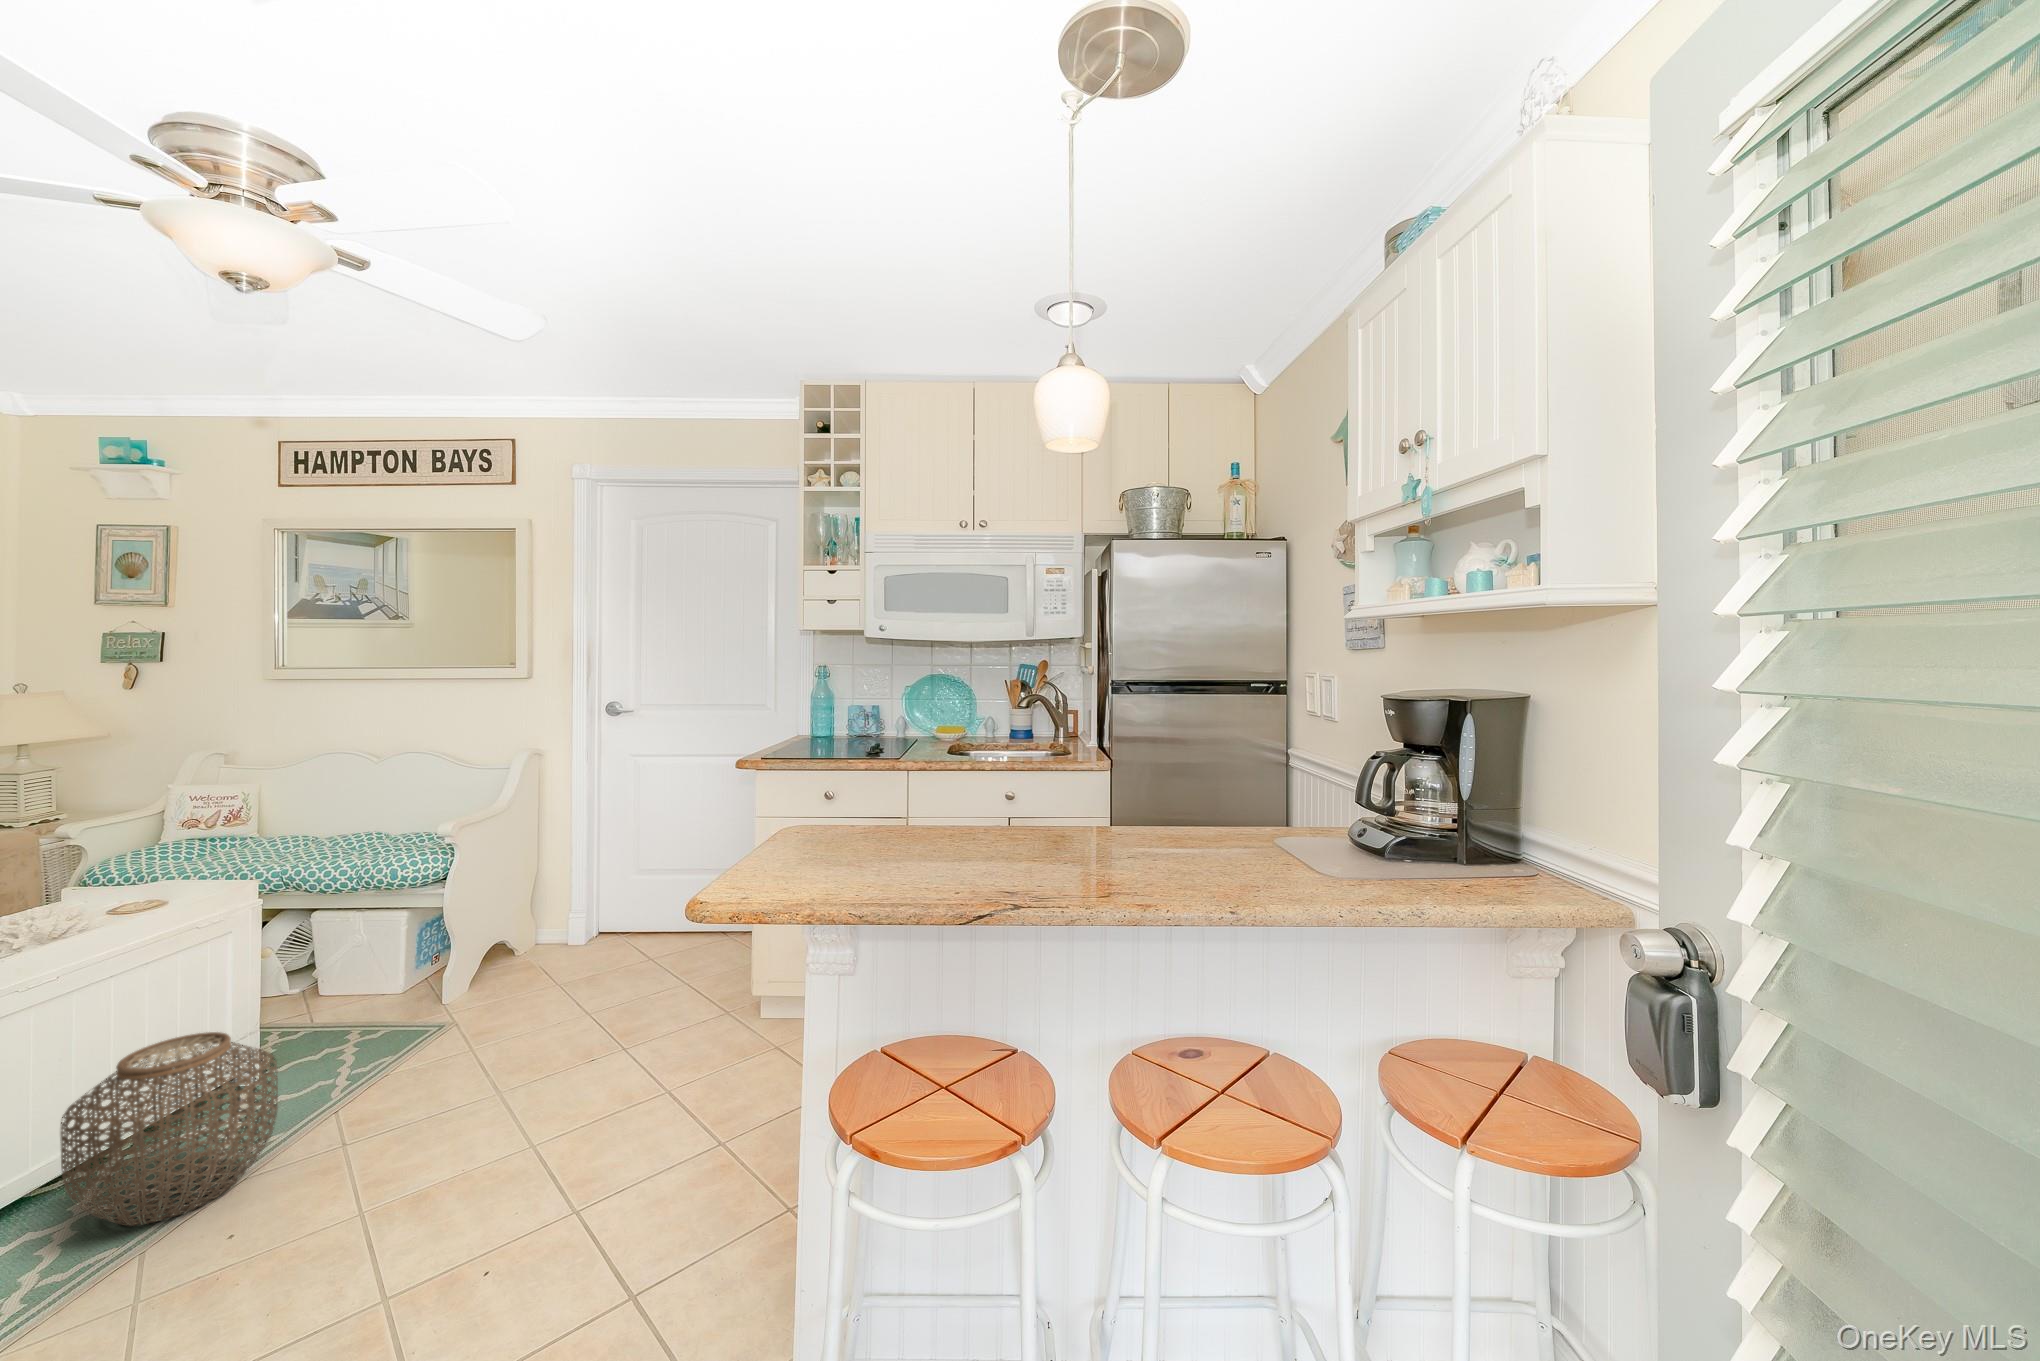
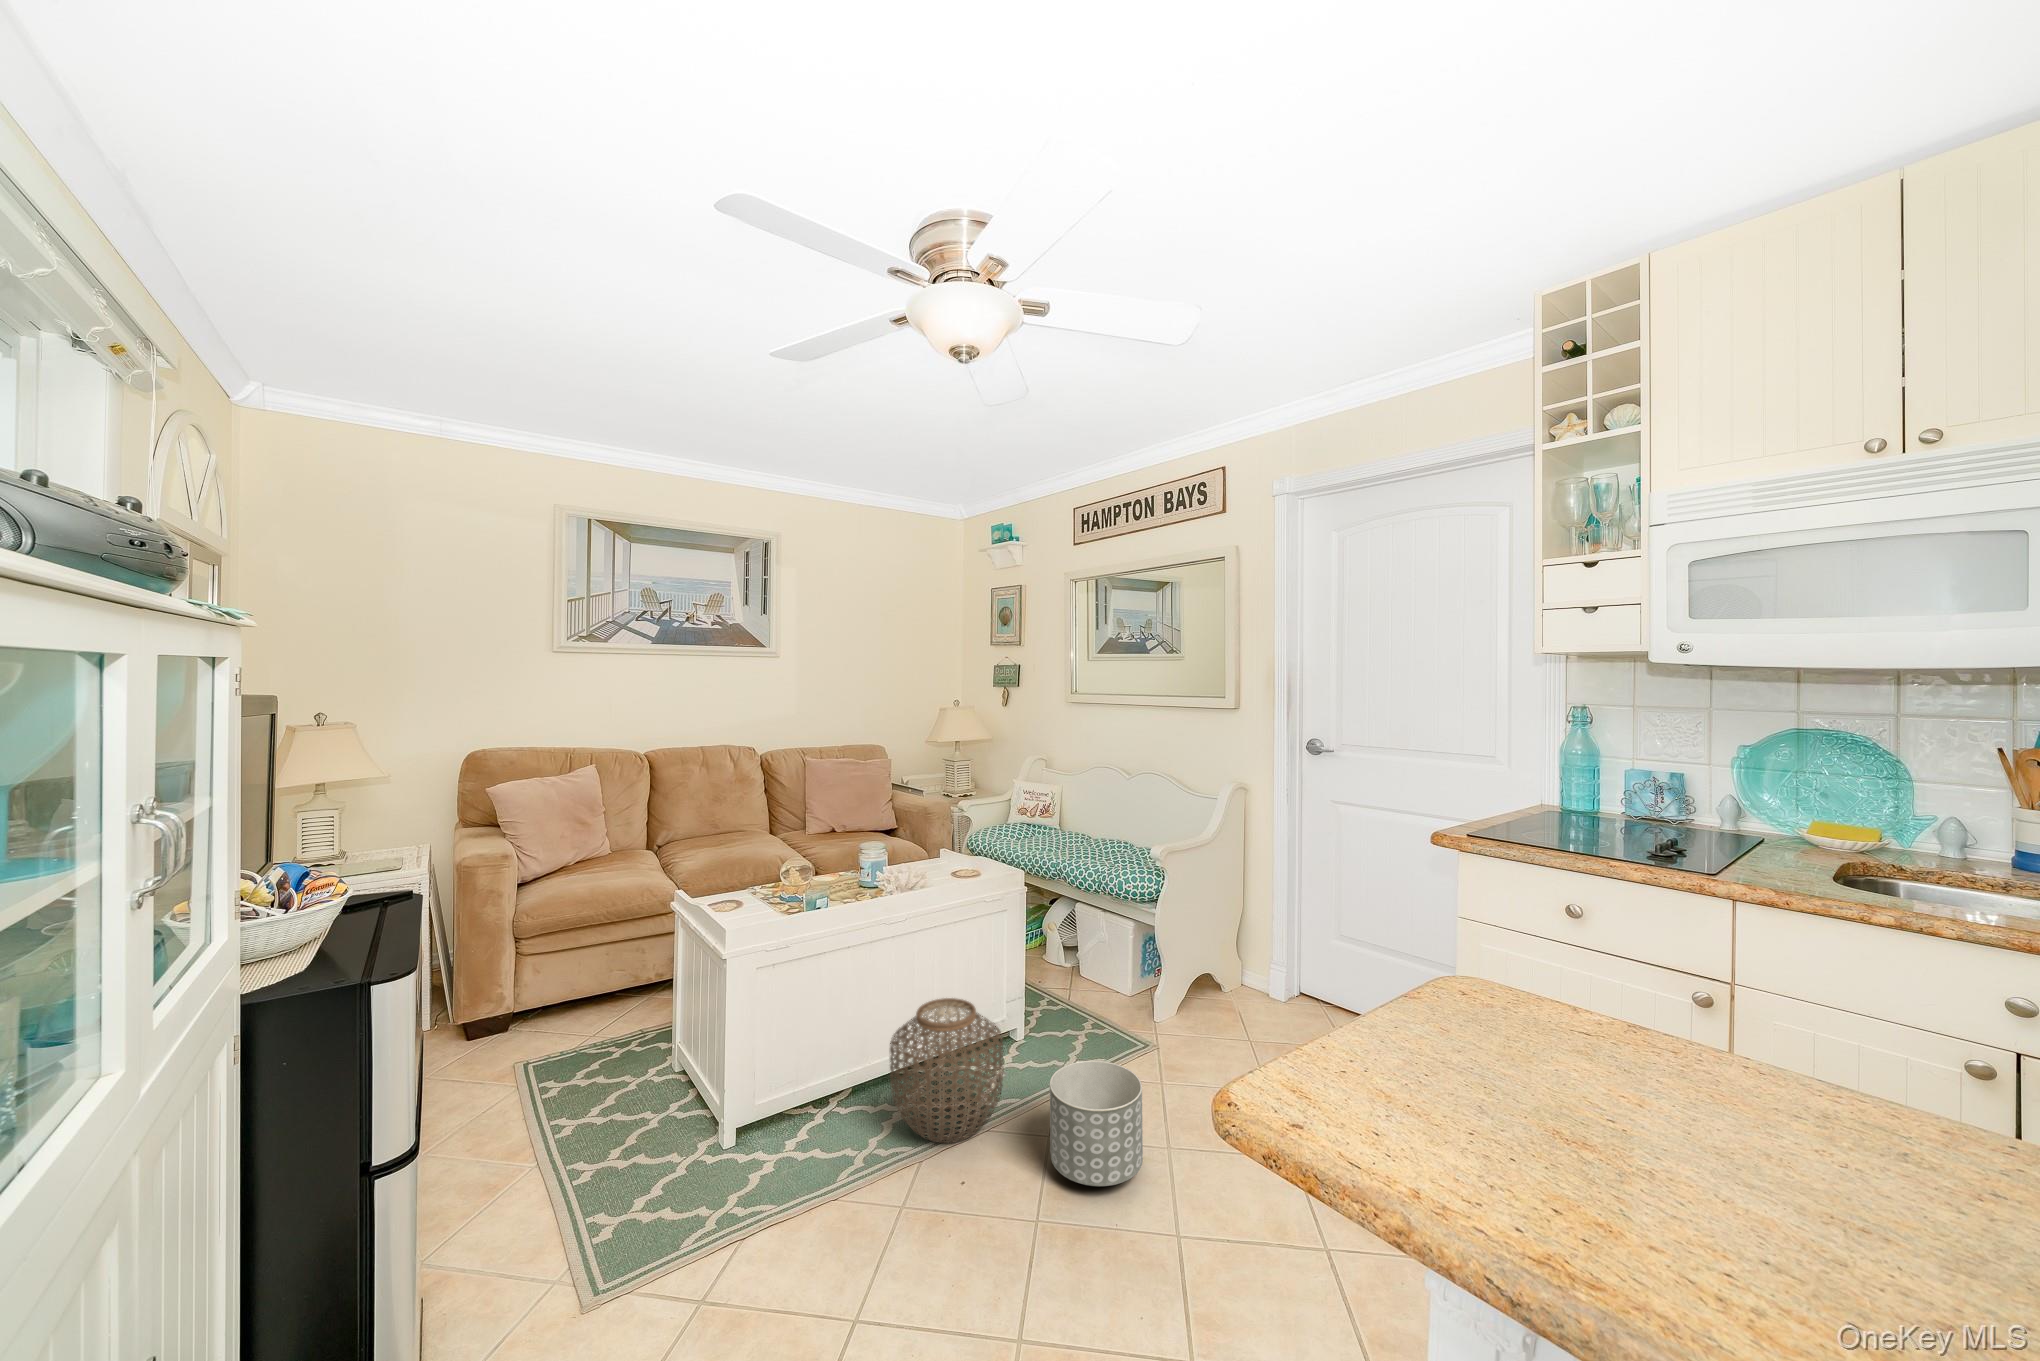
planter: none [368,1028,489,1156] -> present [1050,1061,1143,1186]

